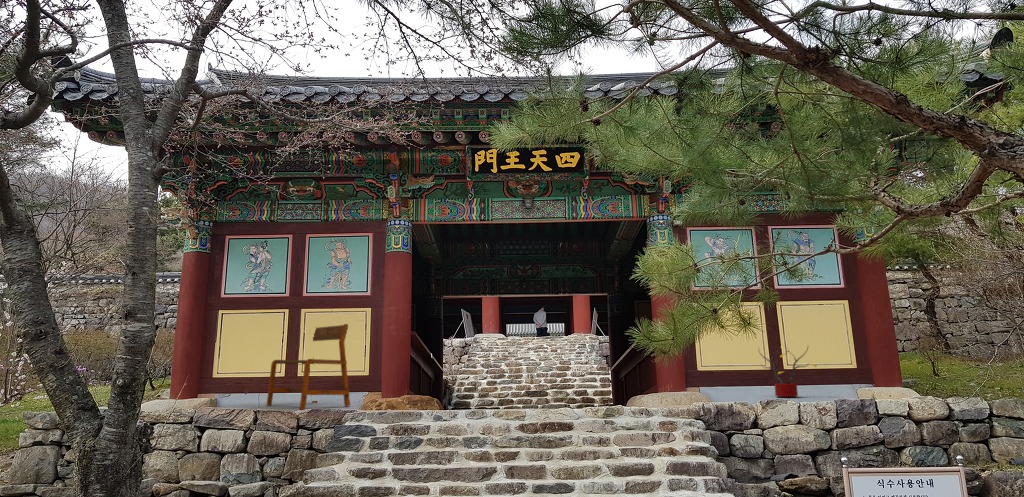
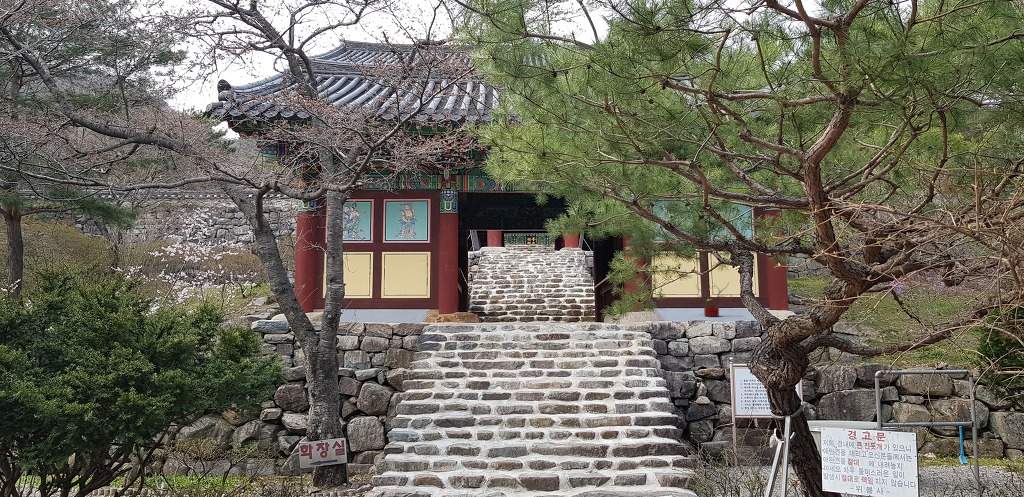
bench: present [267,324,350,410] -> none [360,264,420,323]

